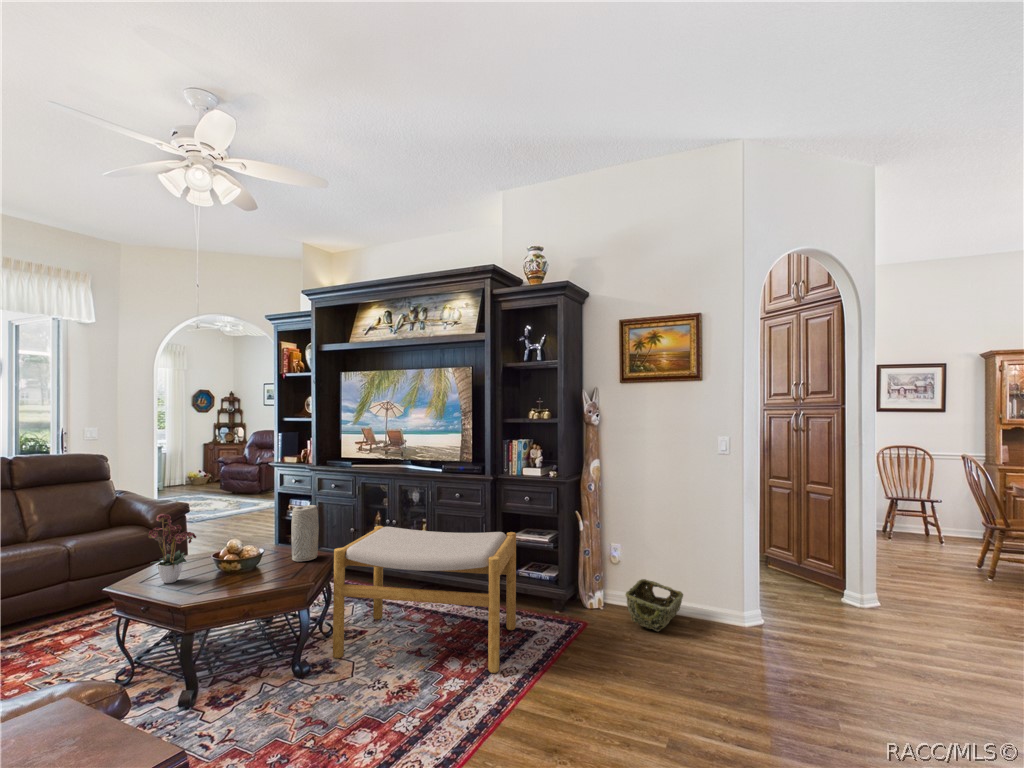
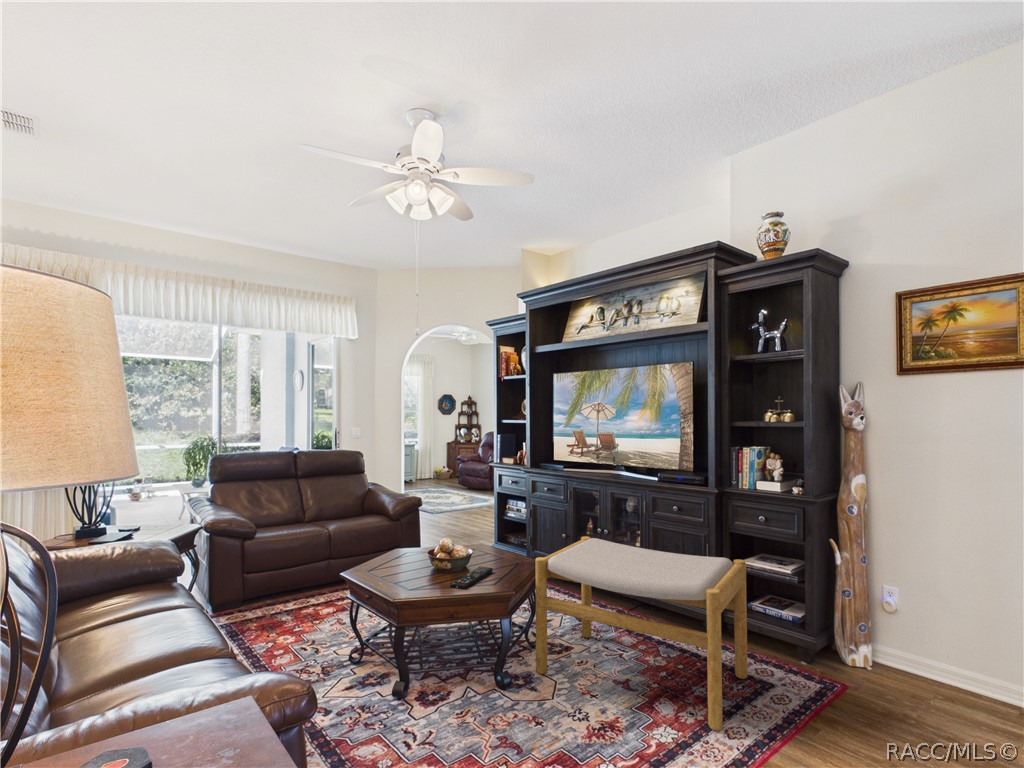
vase: present [291,505,319,562] -> none [498,509,523,566]
flower arrangement: present [149,514,196,583] -> none [370,505,414,574]
remote control: none [245,564,288,588] -> present [450,567,493,589]
woven basket: present [625,579,683,631] -> none [908,642,1009,722]

